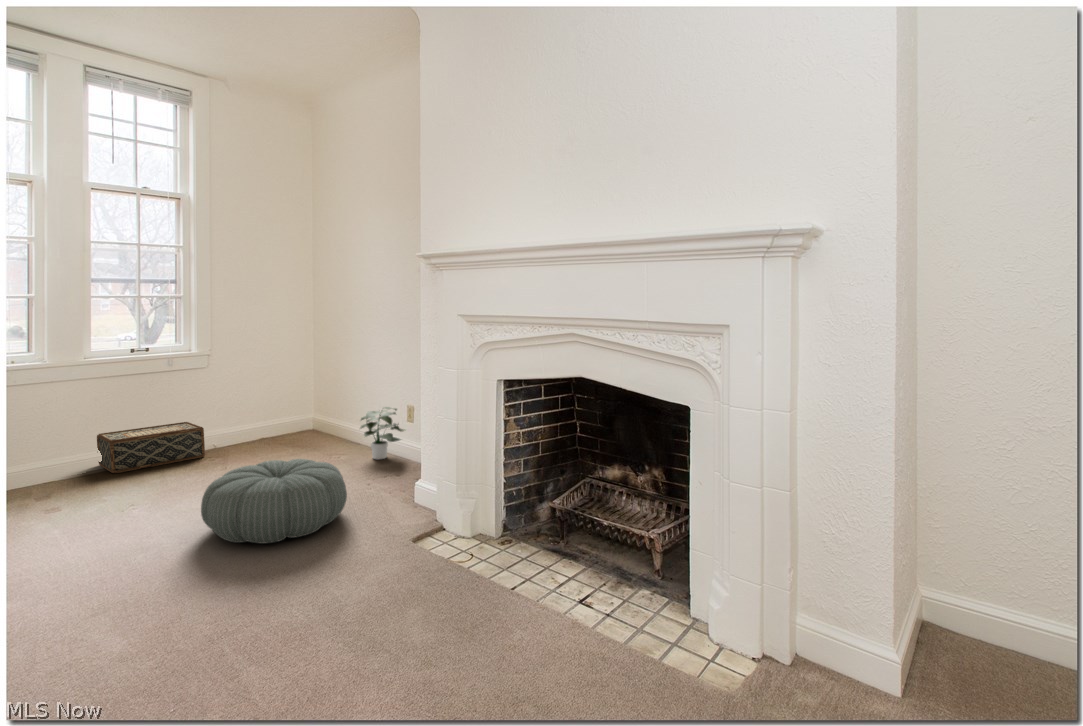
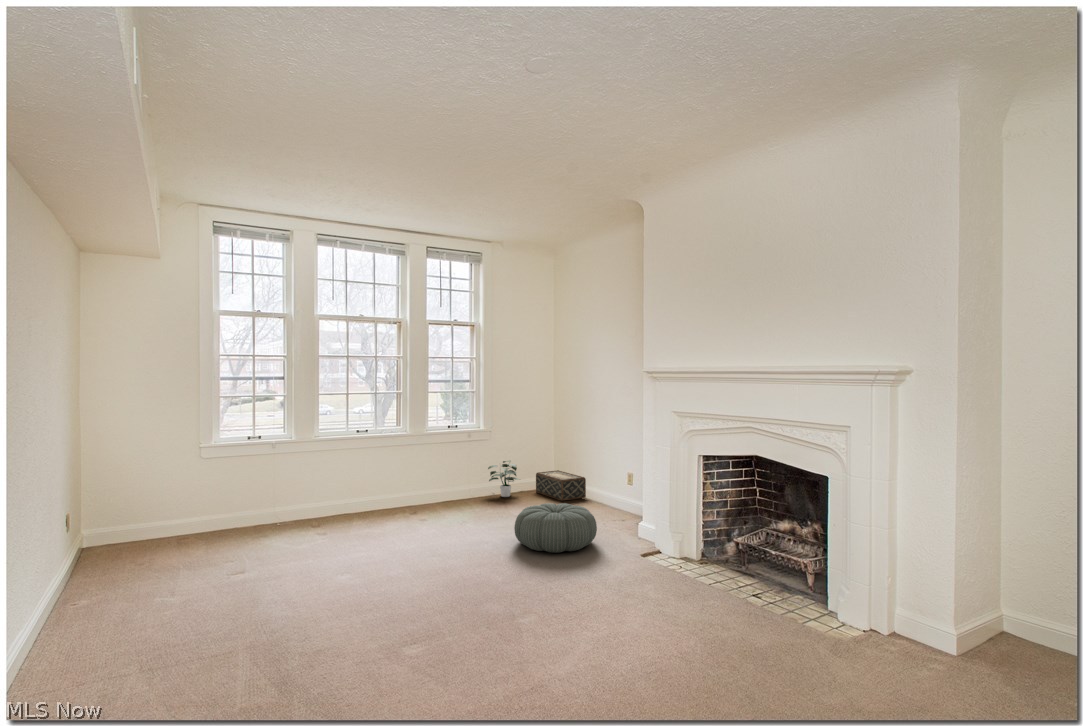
potted plant: present [361,407,405,459] -> present [488,460,519,497]
woven basket: present [97,422,205,473] -> present [536,470,586,501]

